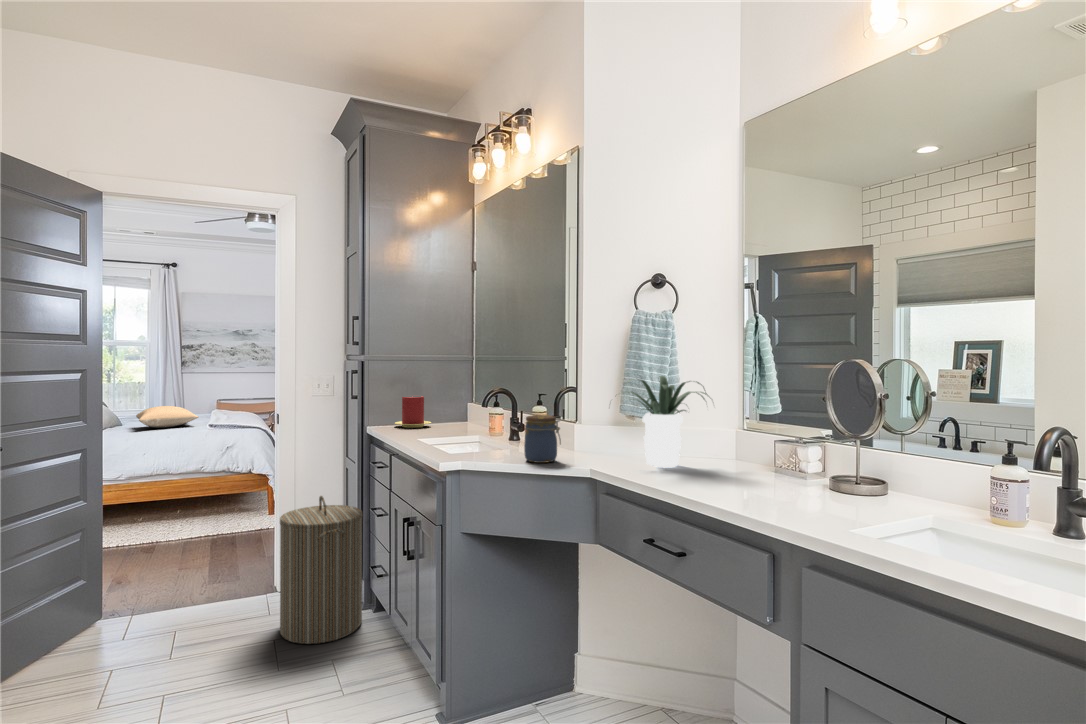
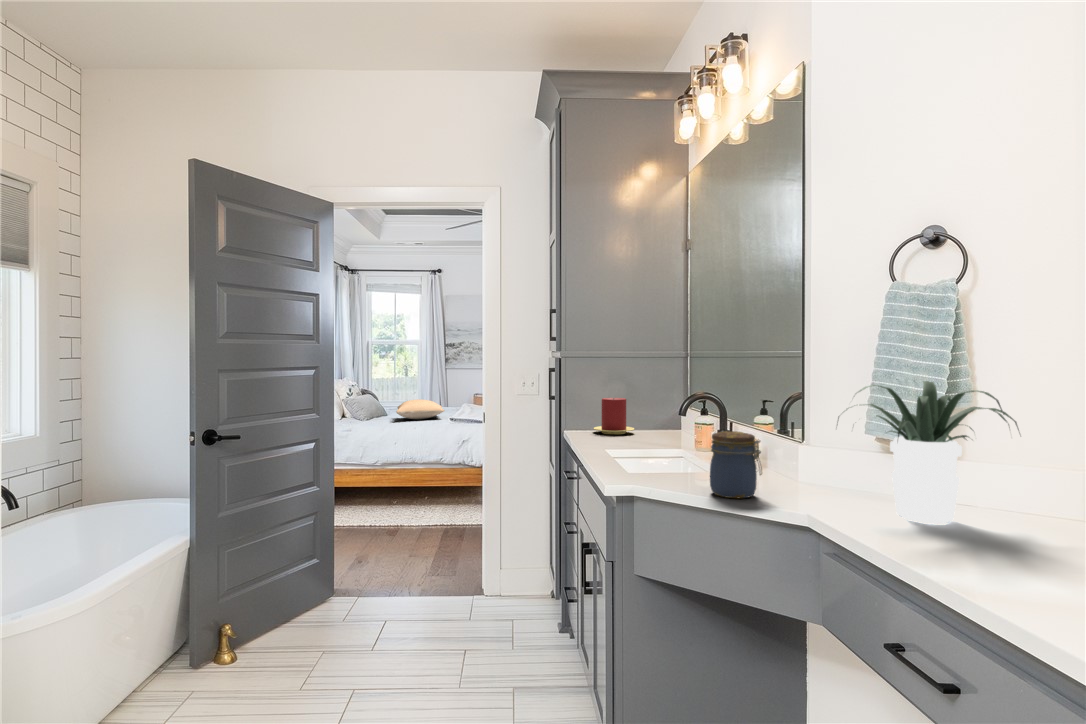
laundry hamper: present [280,496,363,644] -> none [471,503,555,665]

